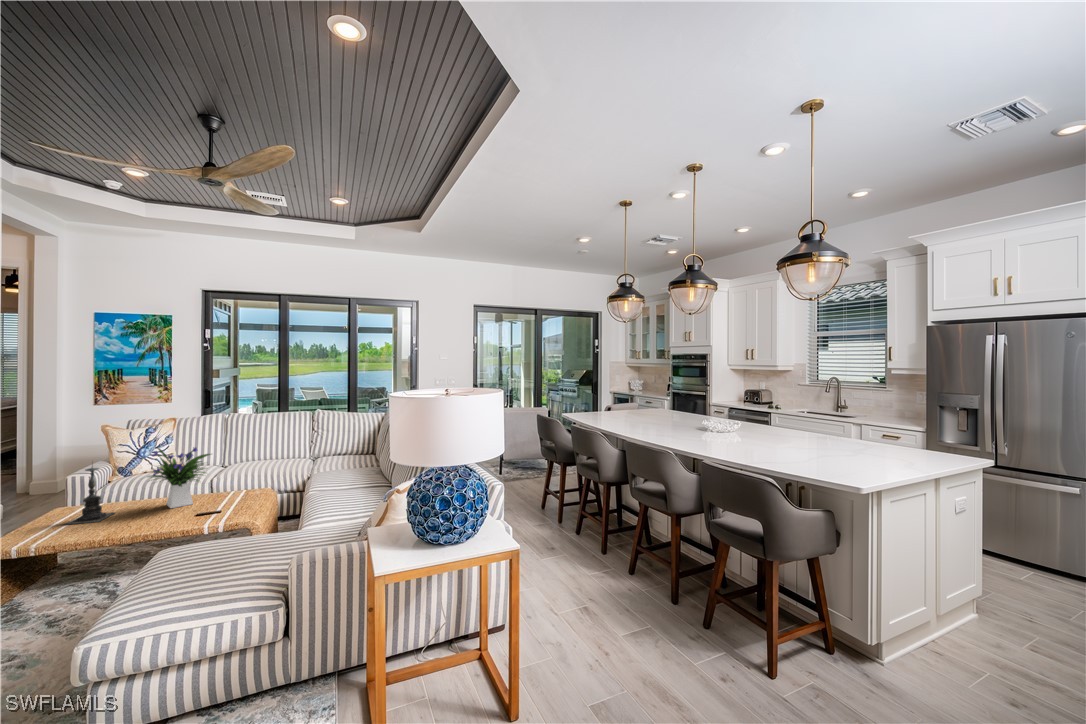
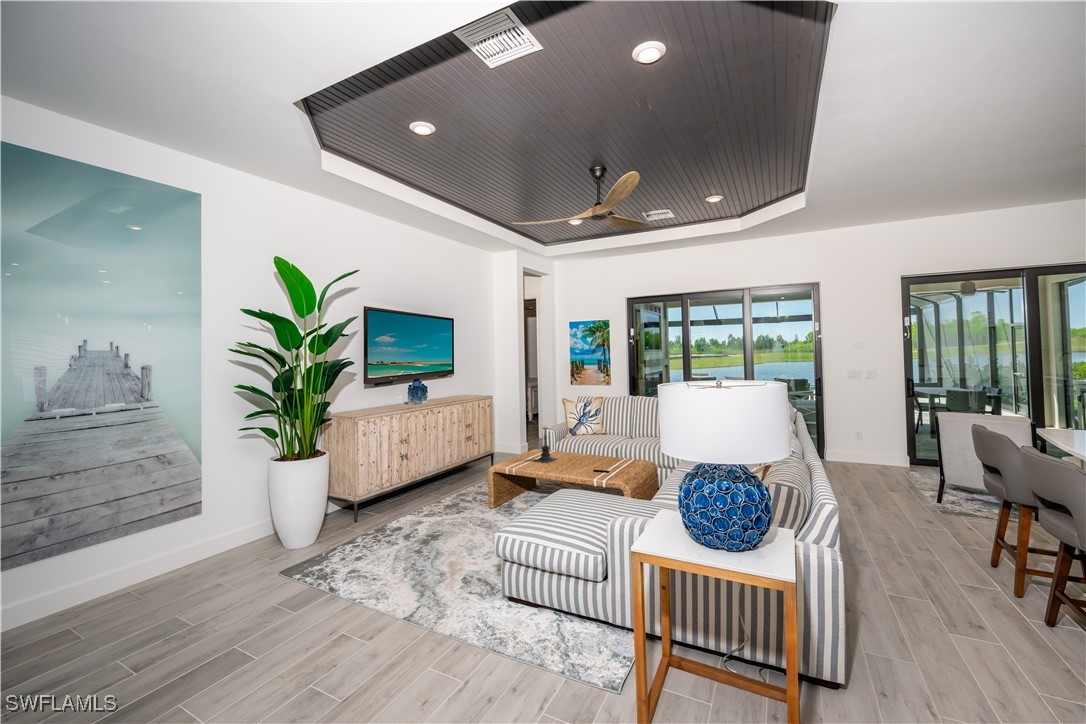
flower arrangement: present [148,447,210,508] -> none [569,418,610,463]

